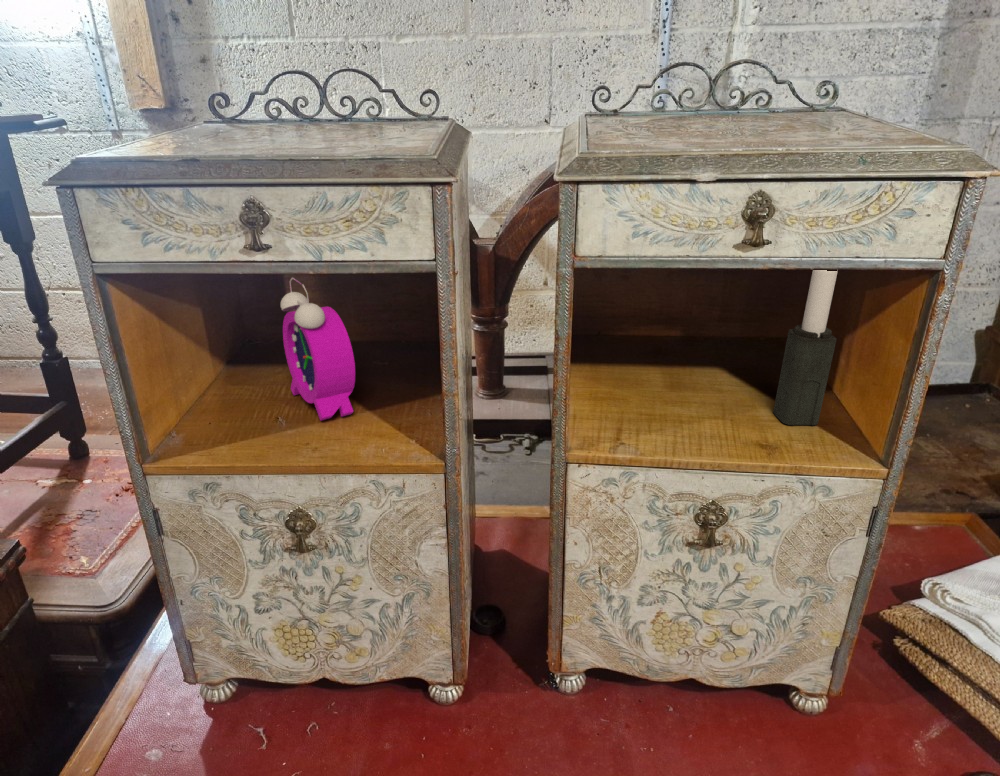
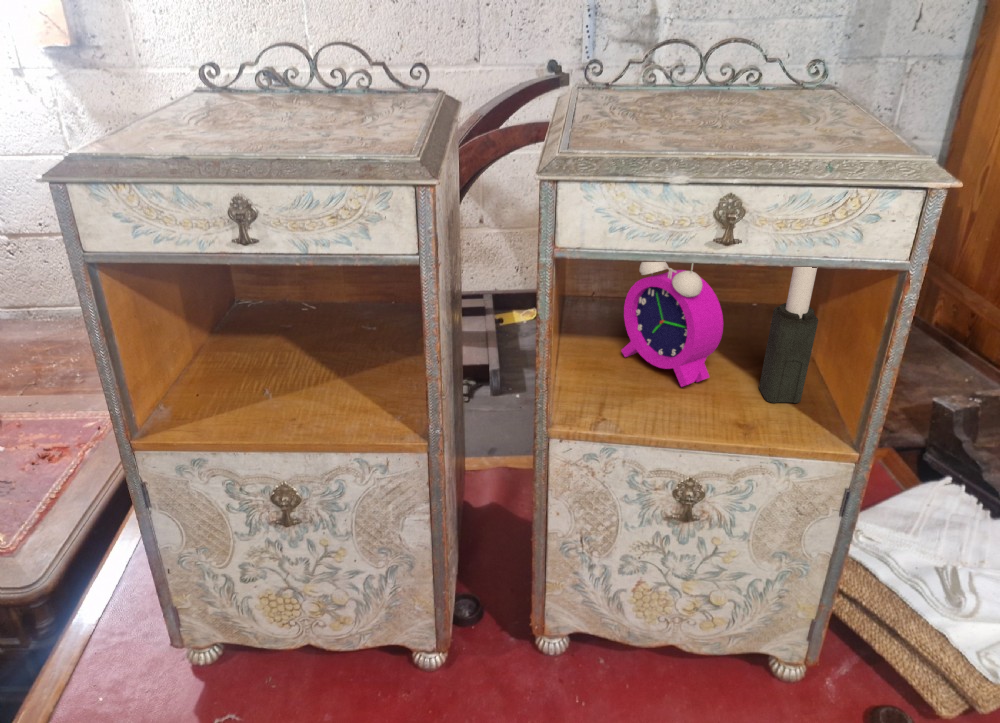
alarm clock: present [281,277,355,421] -> present [621,262,723,387]

